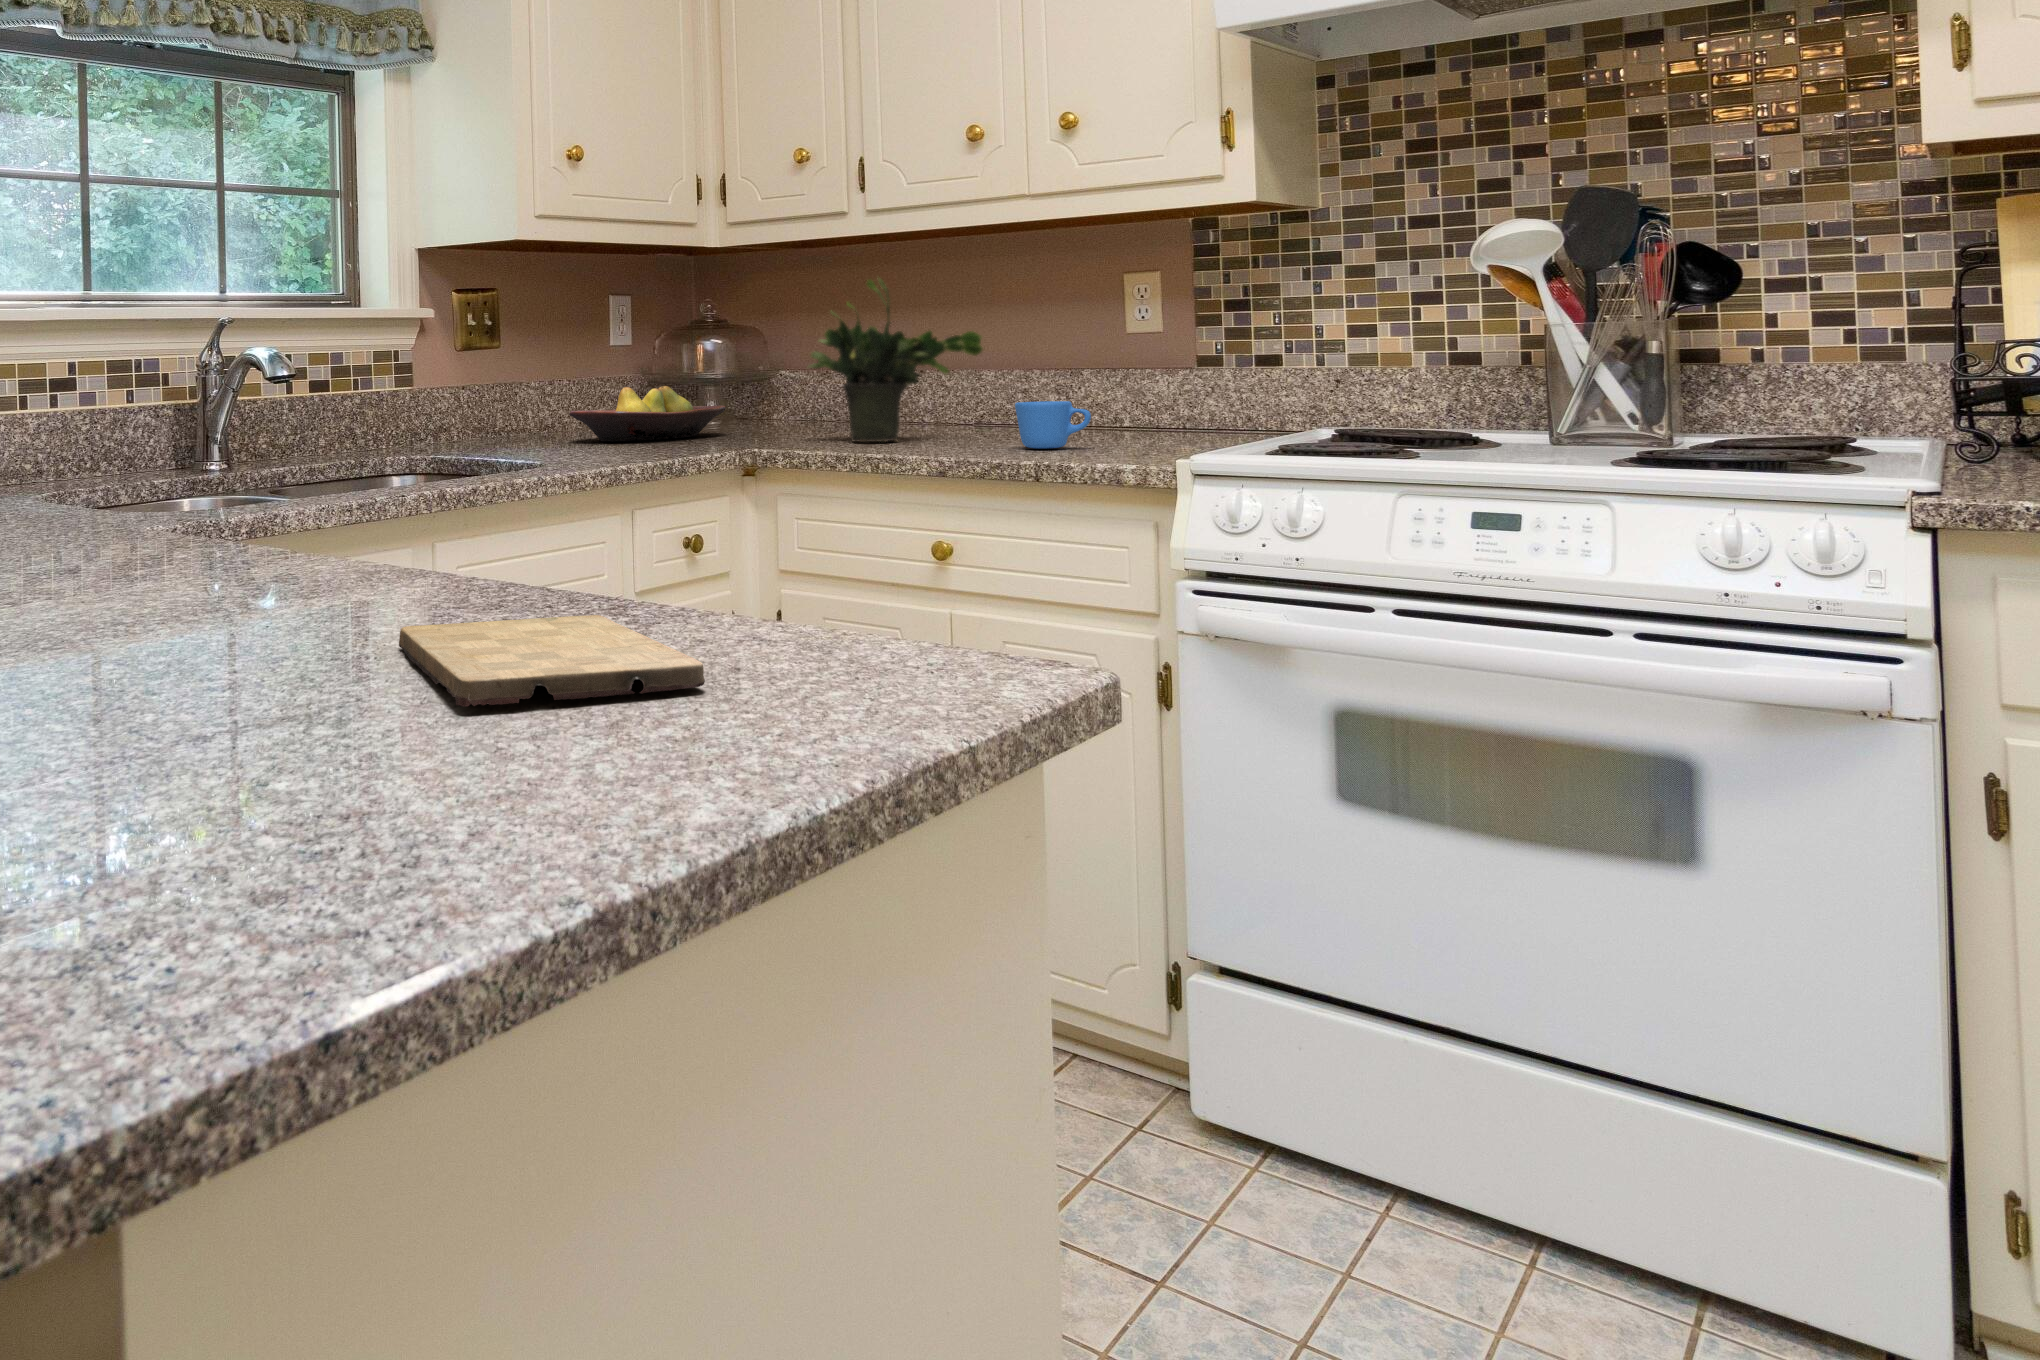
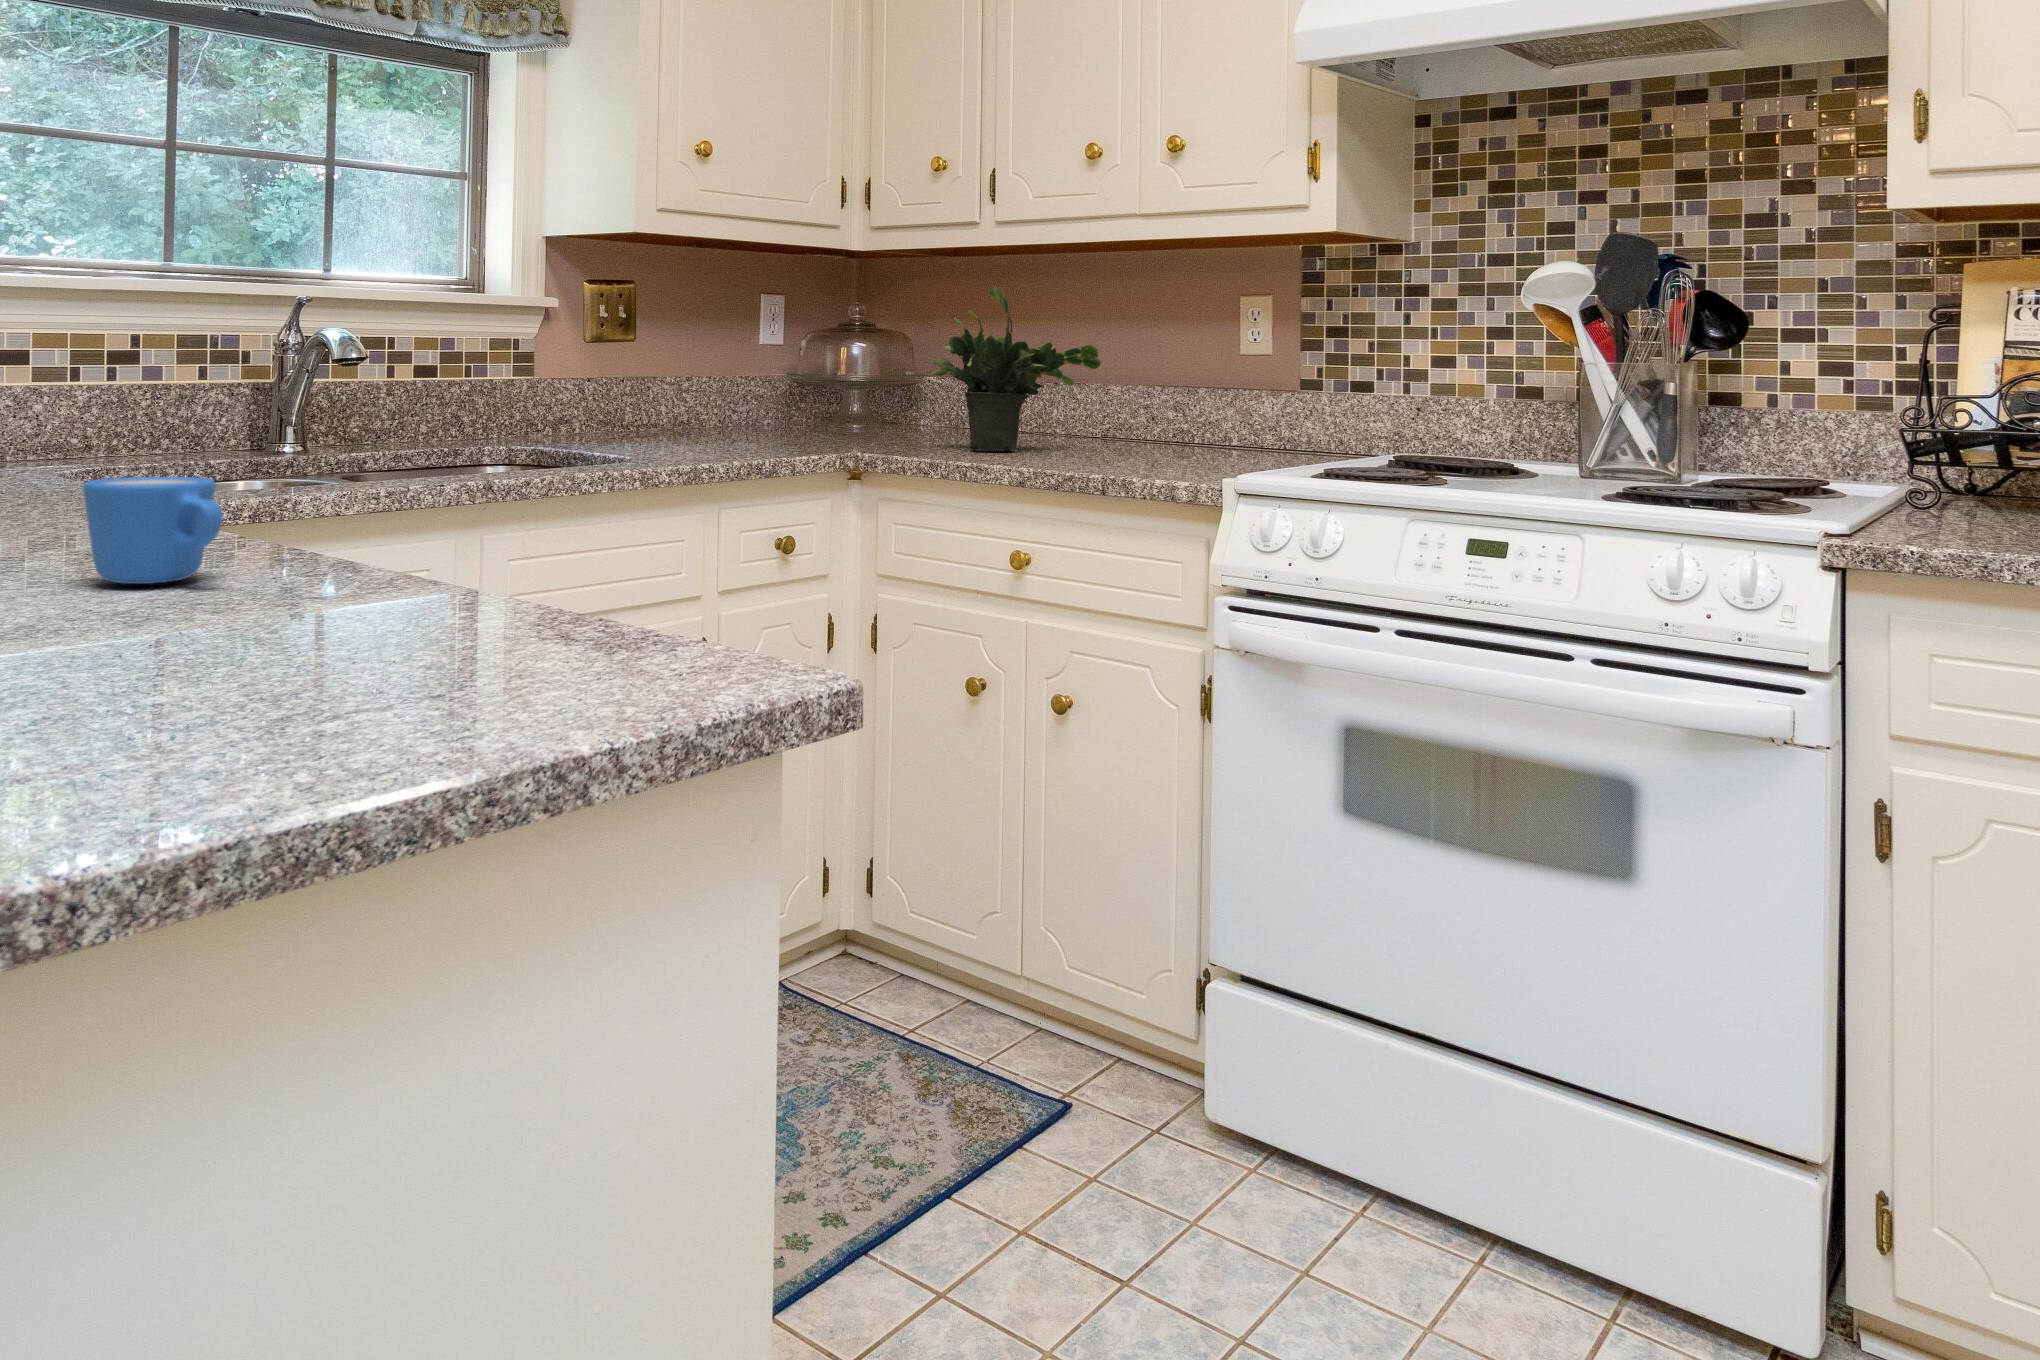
fruit bowl: present [570,386,726,441] -> none [698,385,864,440]
mug: present [1015,401,1091,449] -> present [83,477,223,584]
cutting board: present [399,615,705,707] -> none [132,618,413,706]

